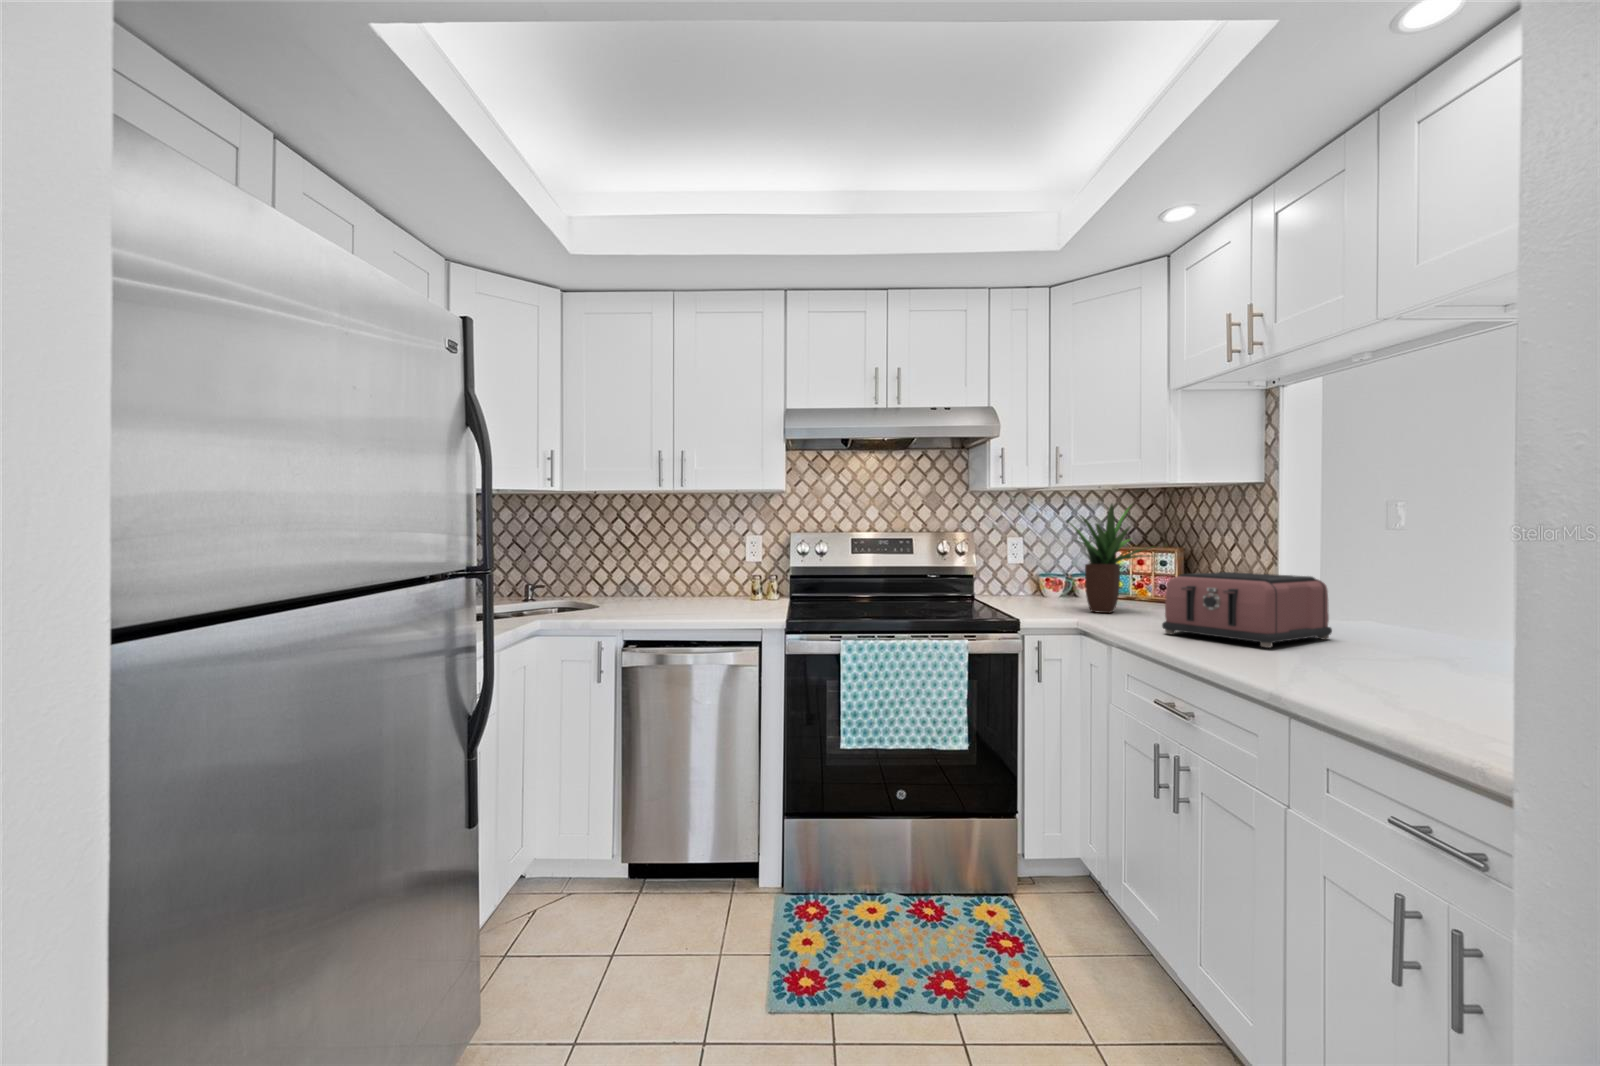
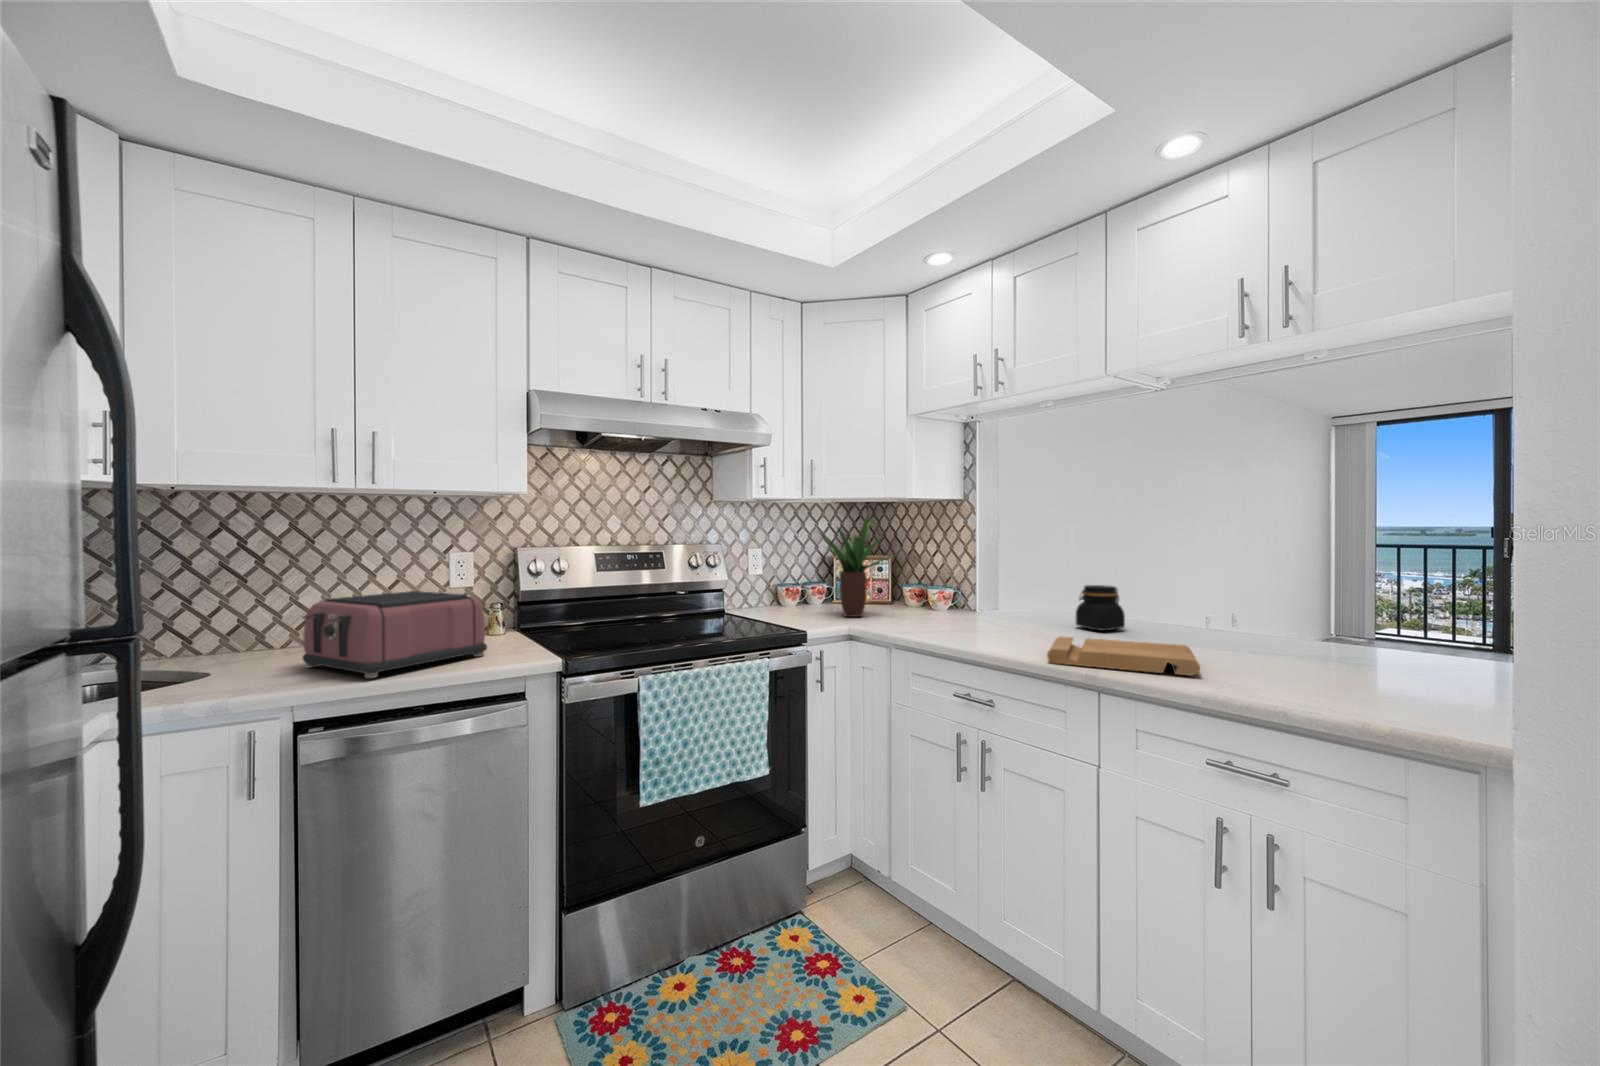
toaster: present [1162,572,1332,648] -> present [302,591,487,678]
jar: none [1379,588,1458,648] -> present [1076,585,1125,631]
cutting board: none [1237,641,1467,691] -> present [1047,637,1200,676]

